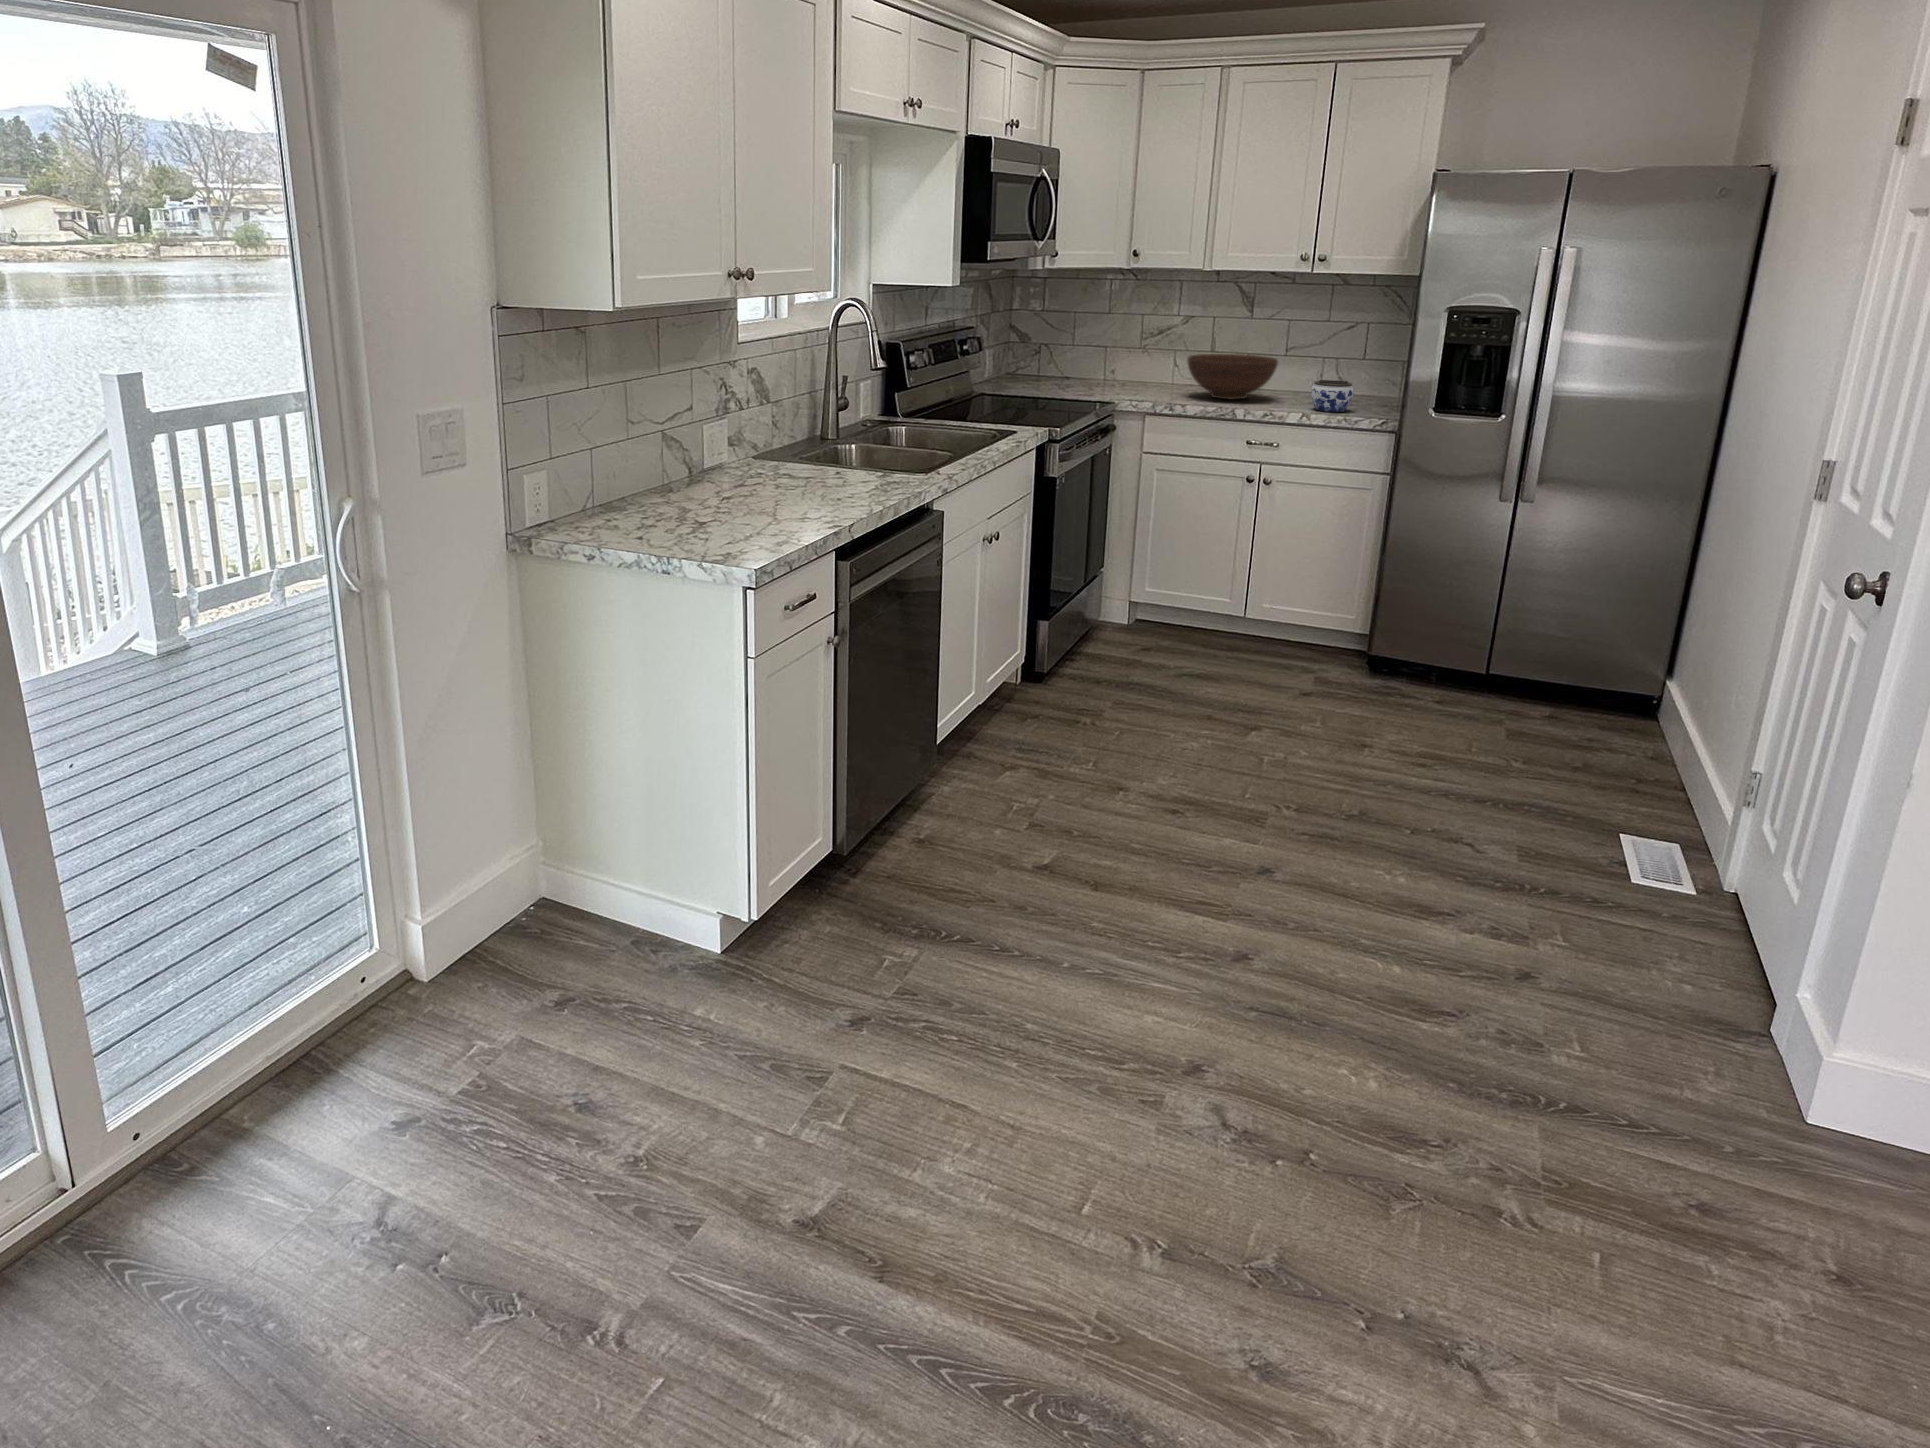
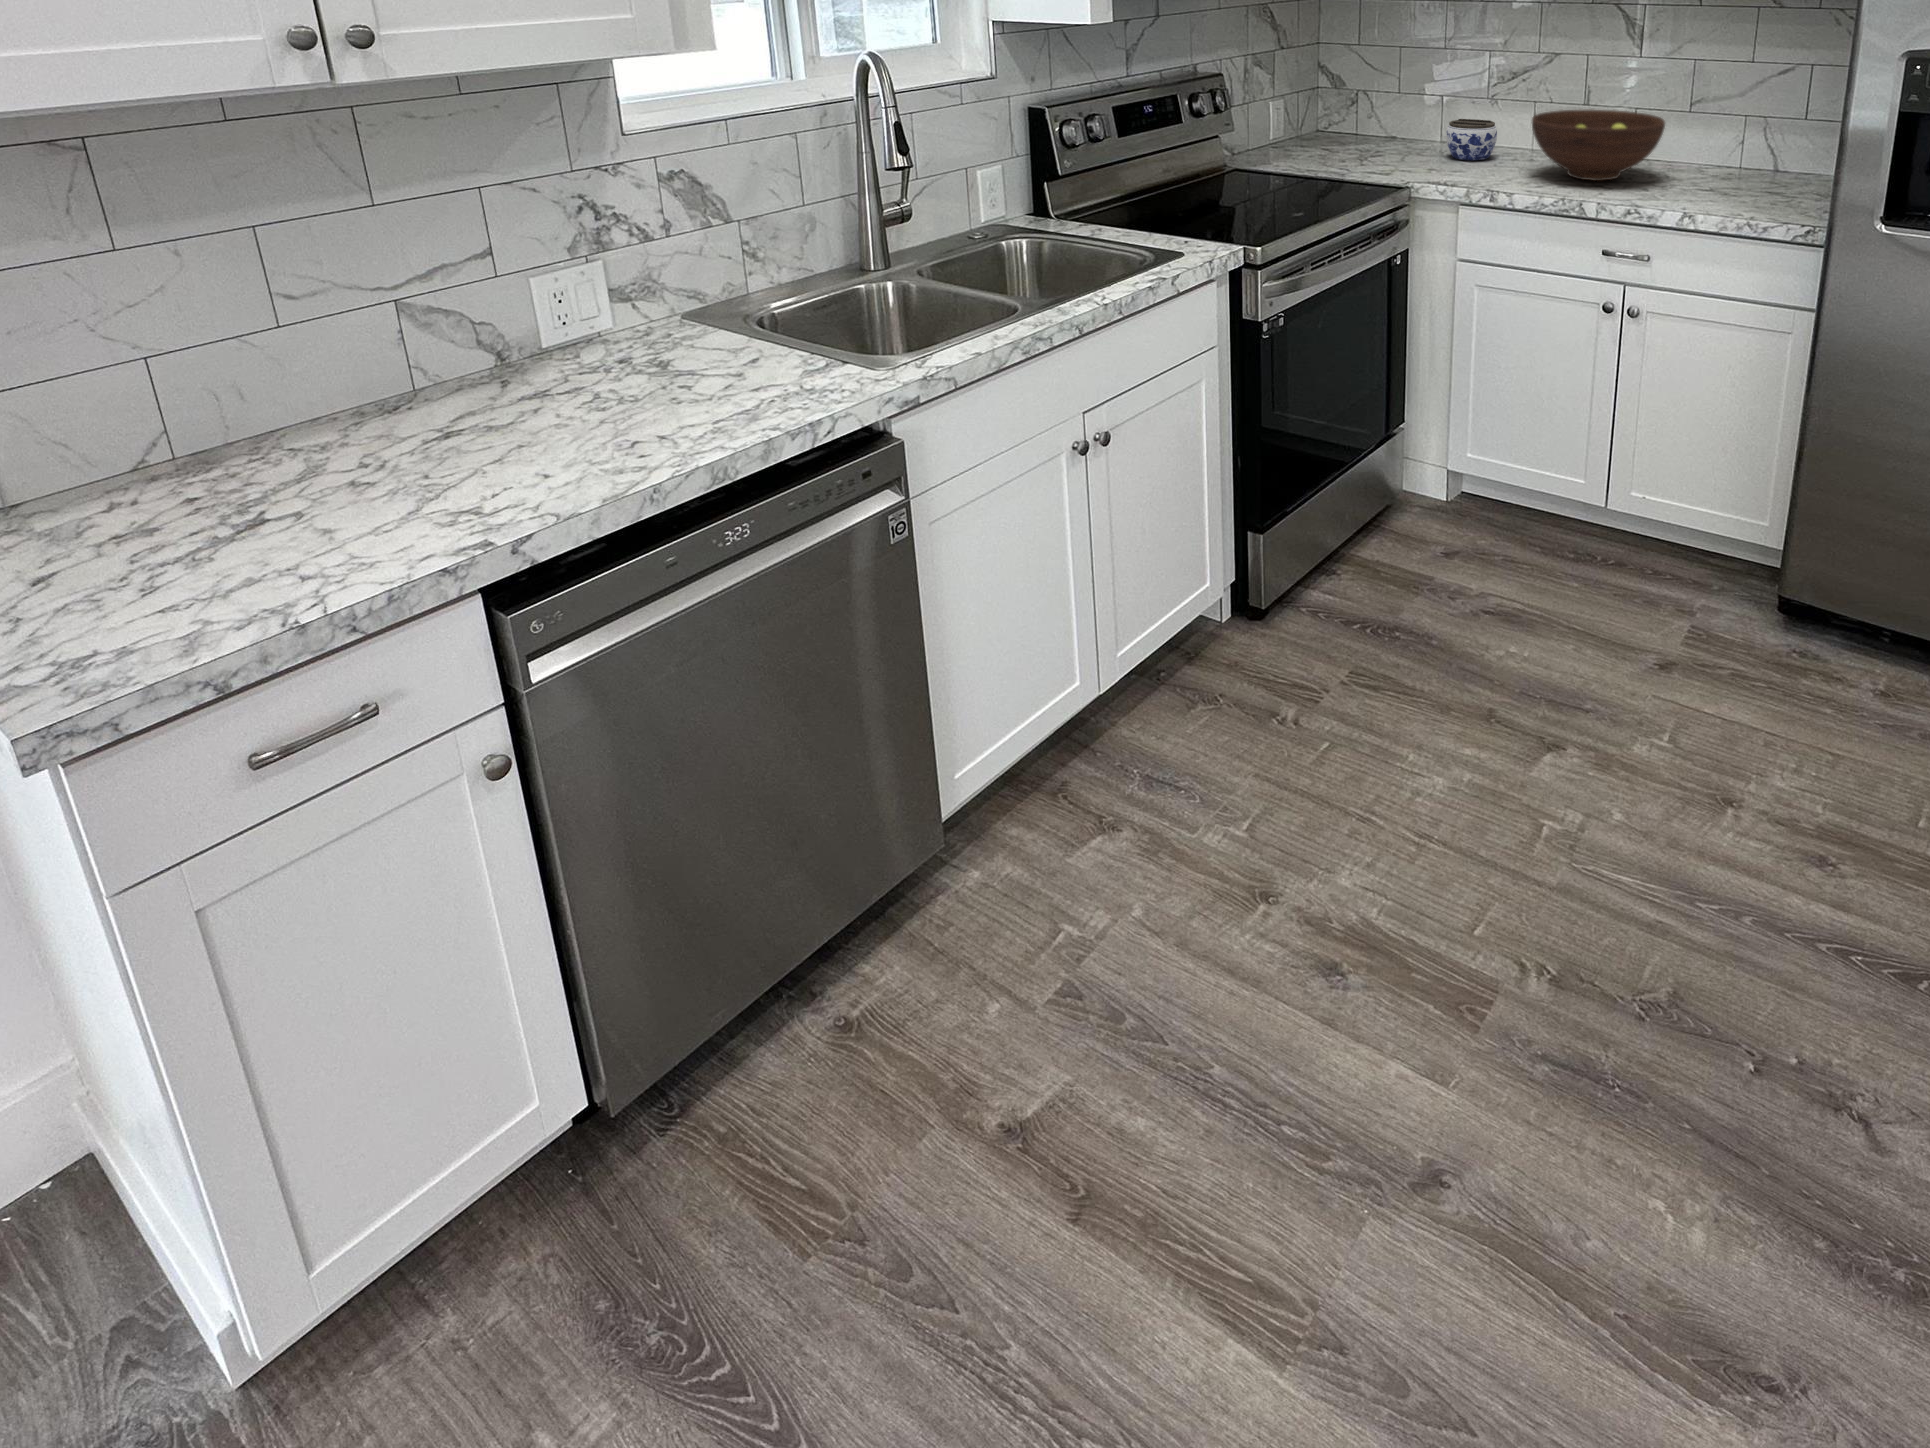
jar: present [1311,380,1354,412] -> present [1446,119,1497,160]

